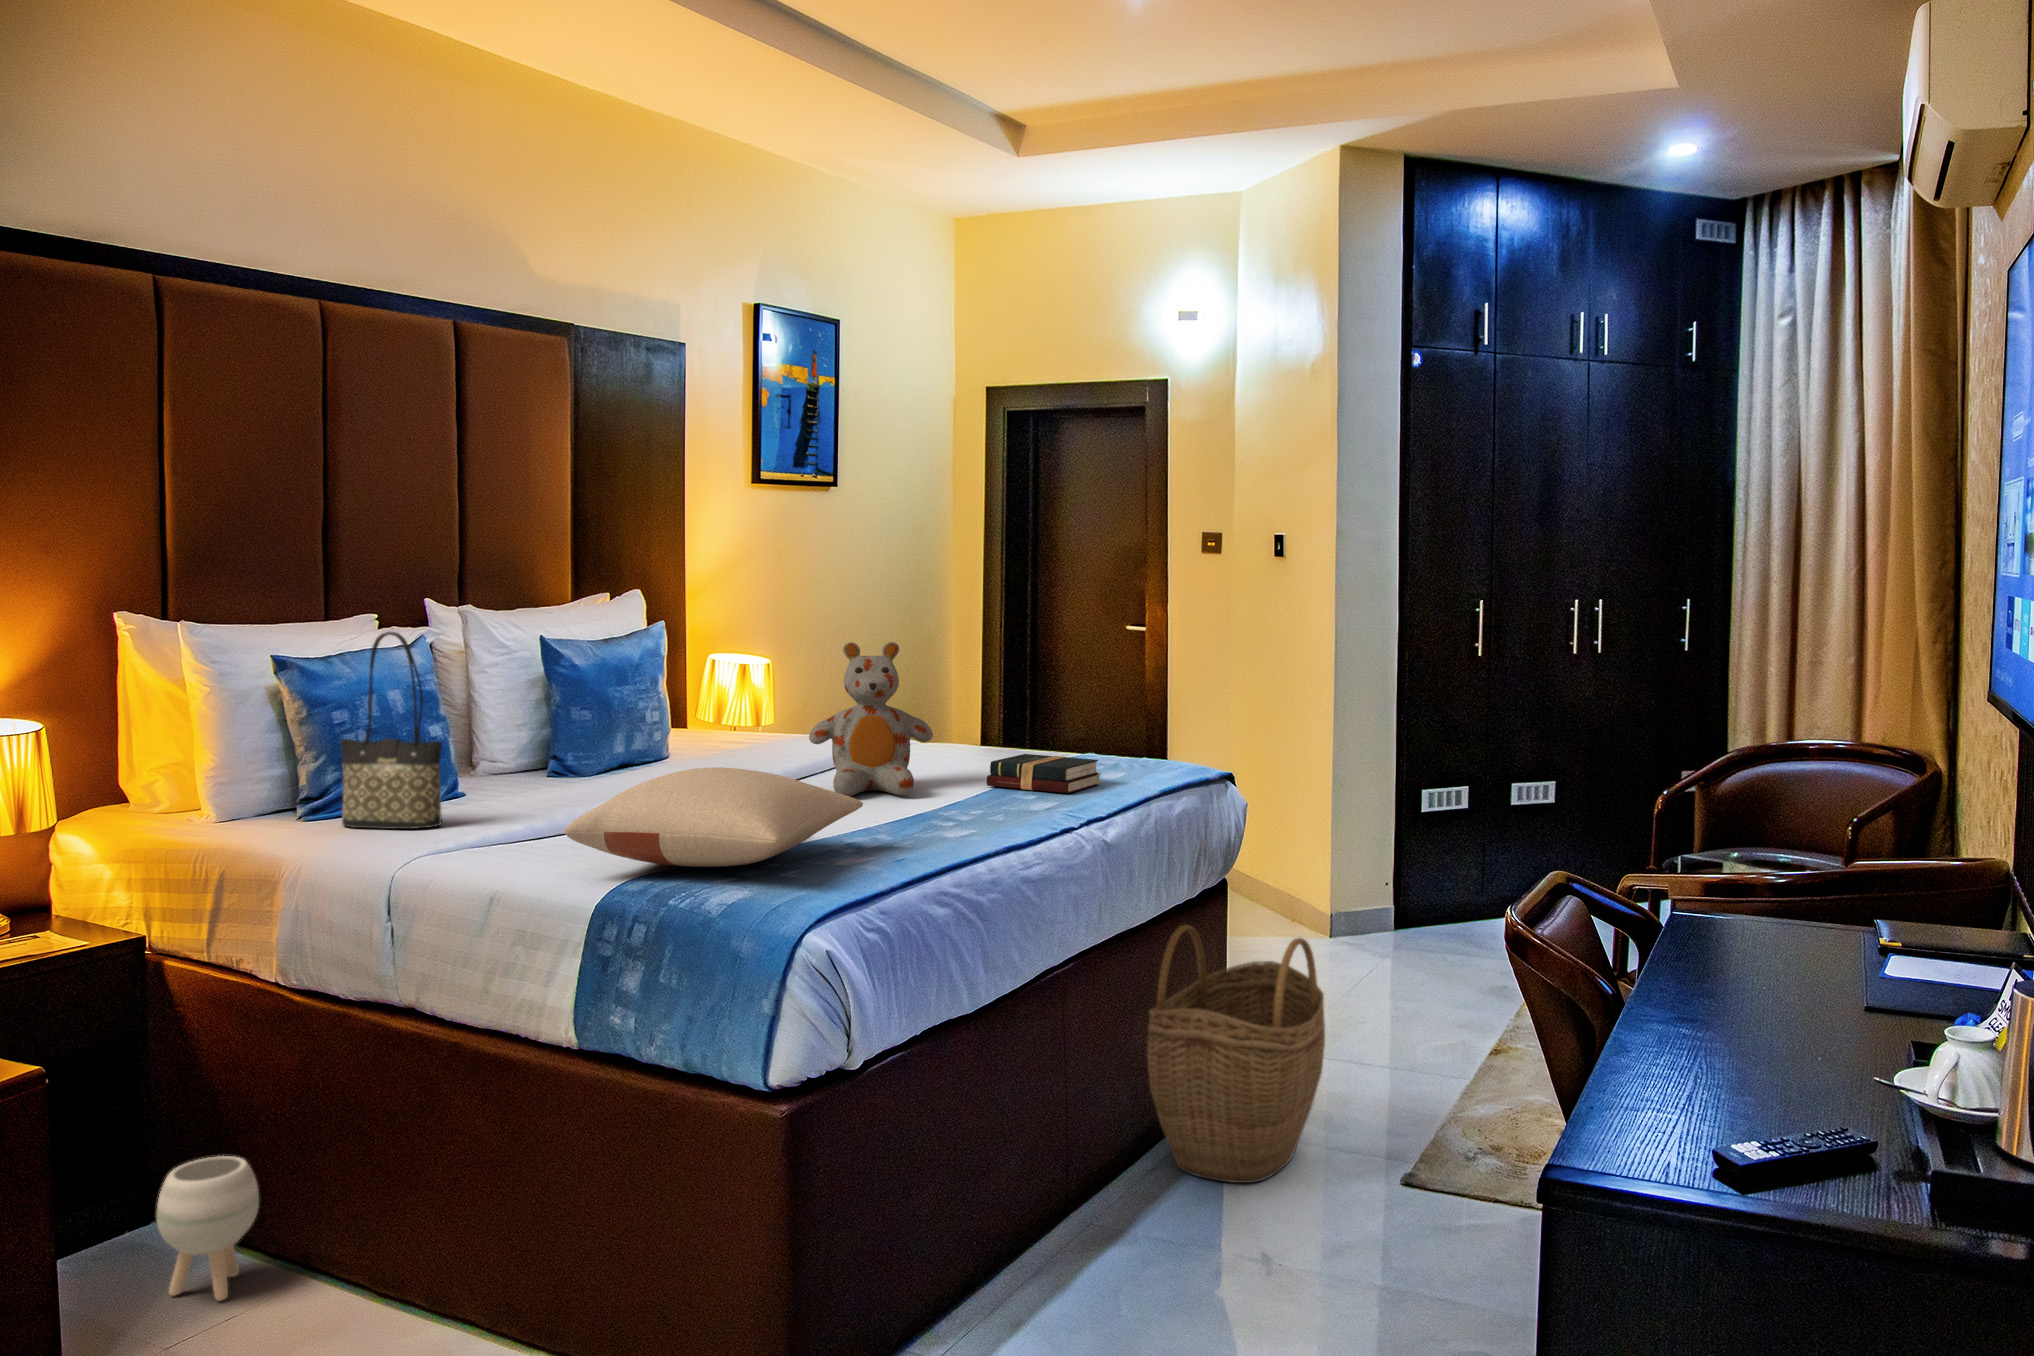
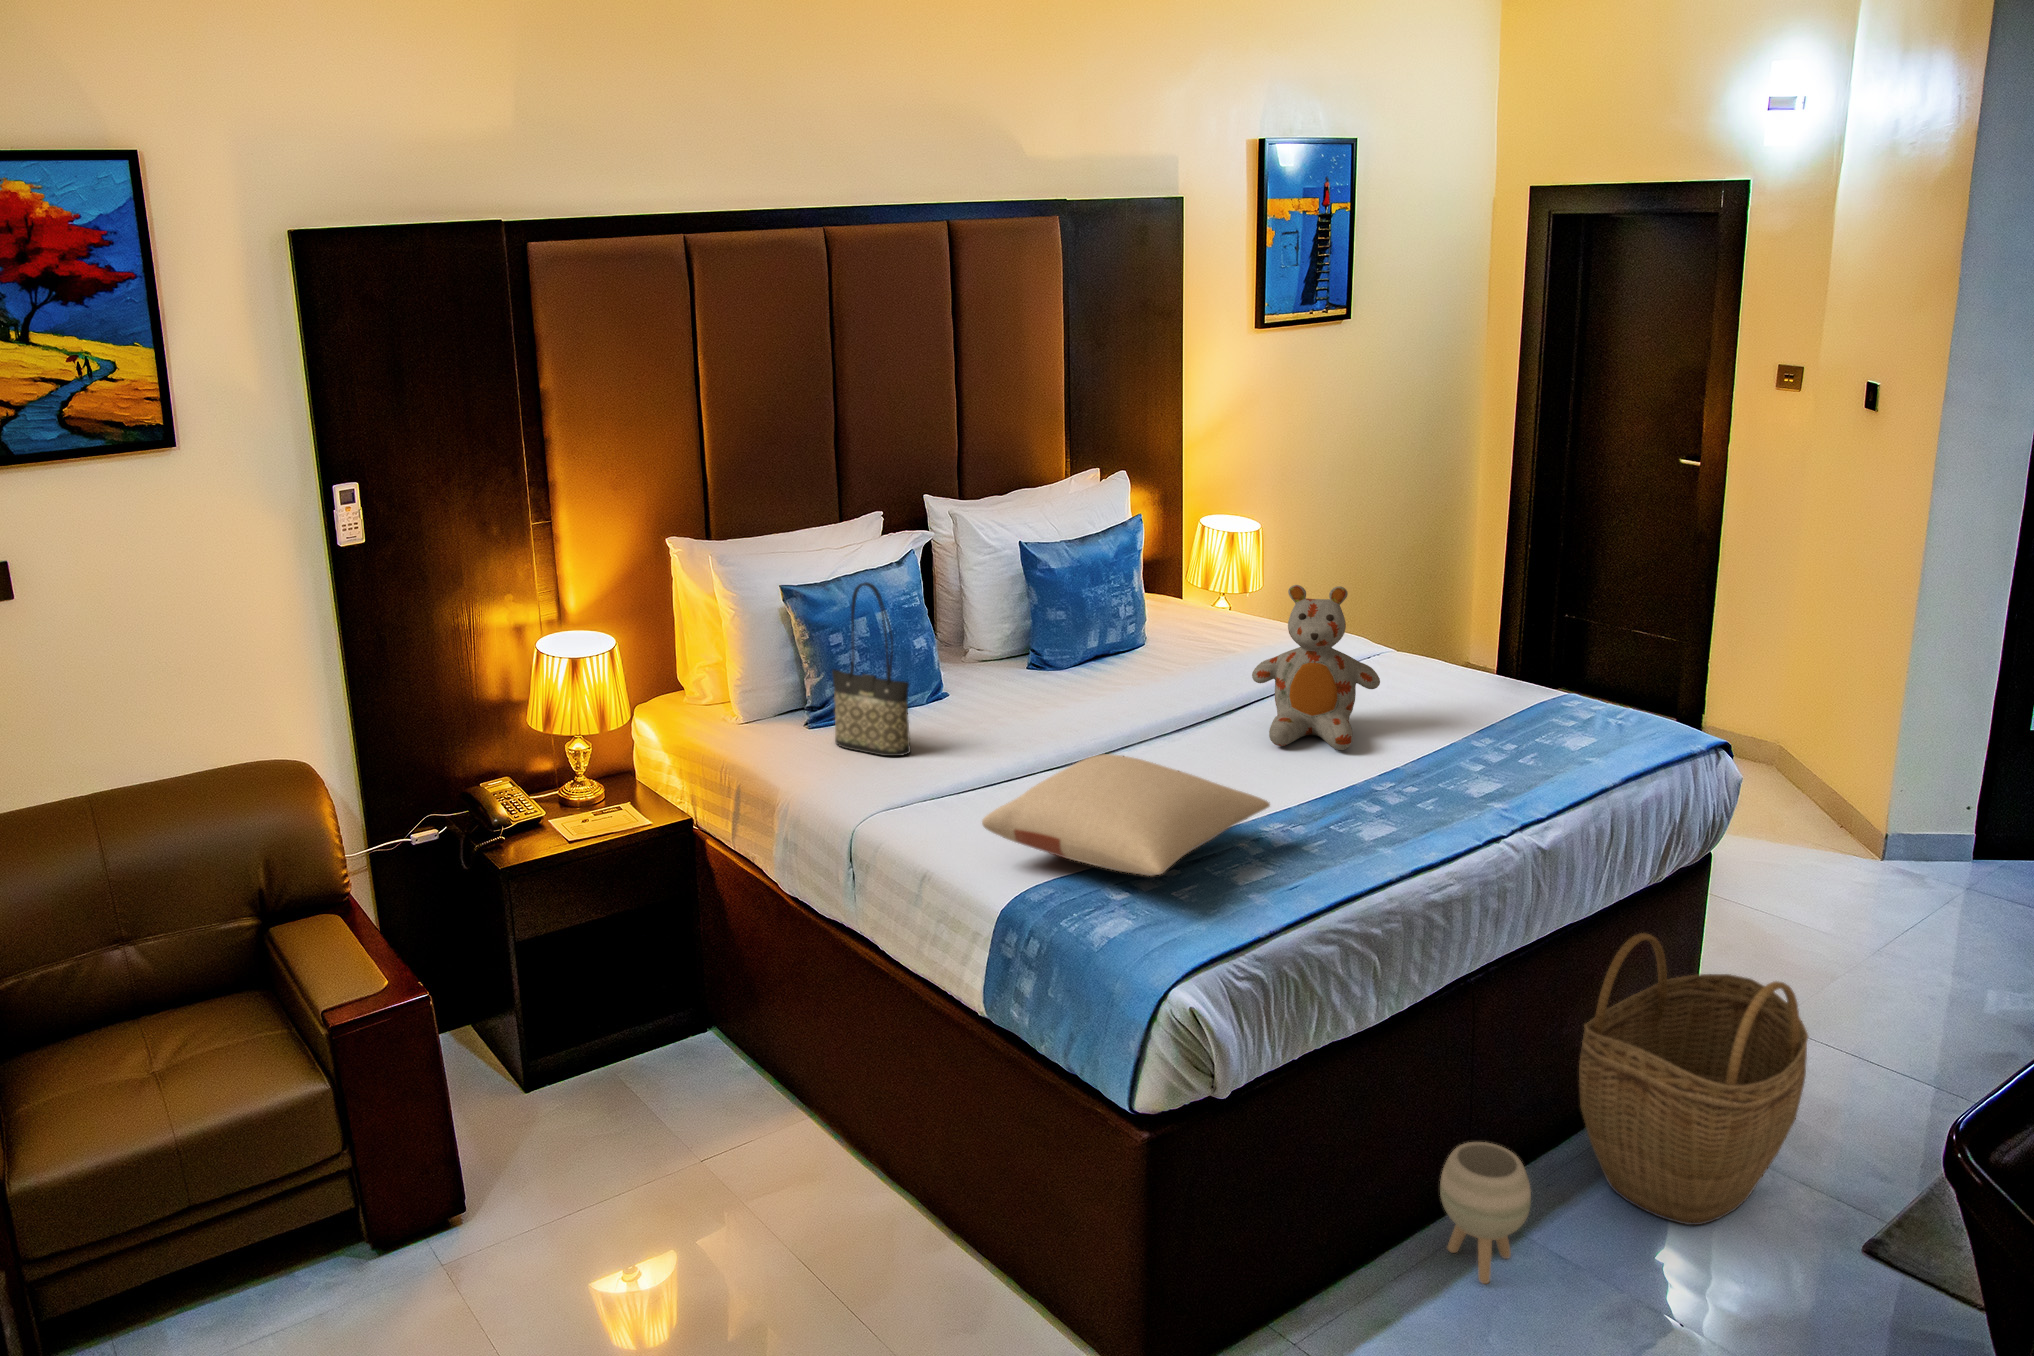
hardback book: present [987,754,1101,793] -> none [1436,701,1569,765]
planter: present [156,1156,259,1301] -> present [1440,1142,1531,1284]

